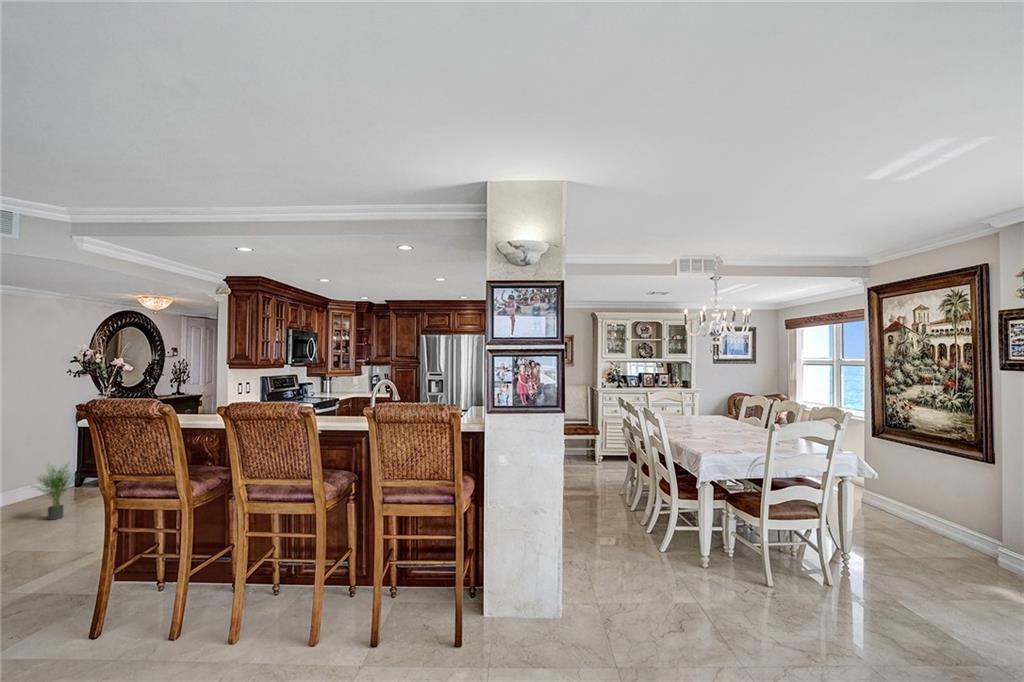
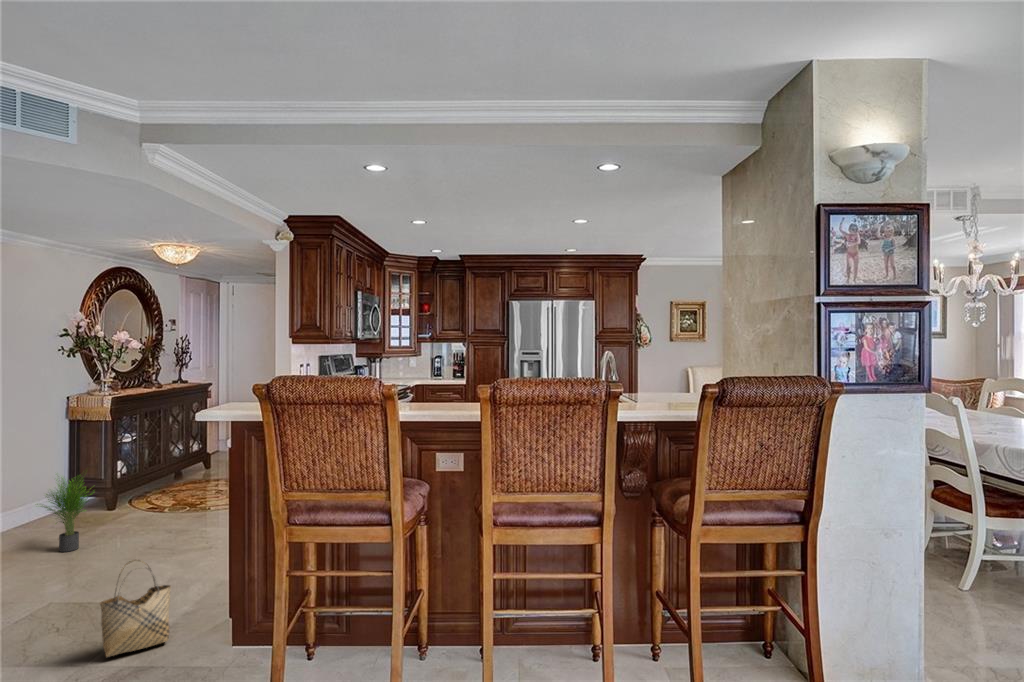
woven basket: none [23,524,82,591] -> present [100,560,171,657]

